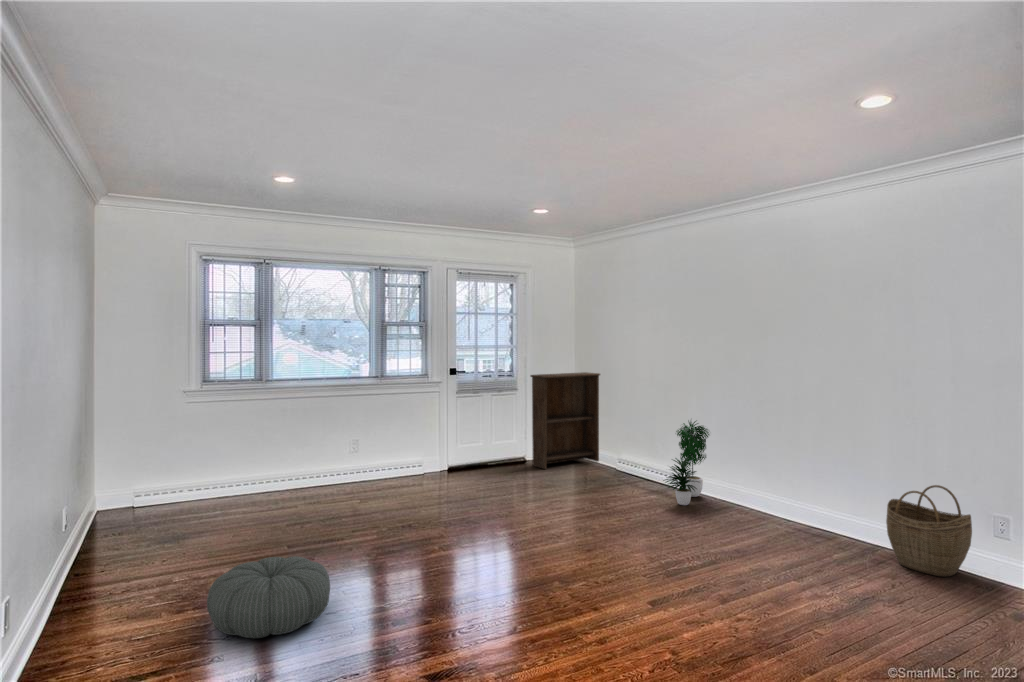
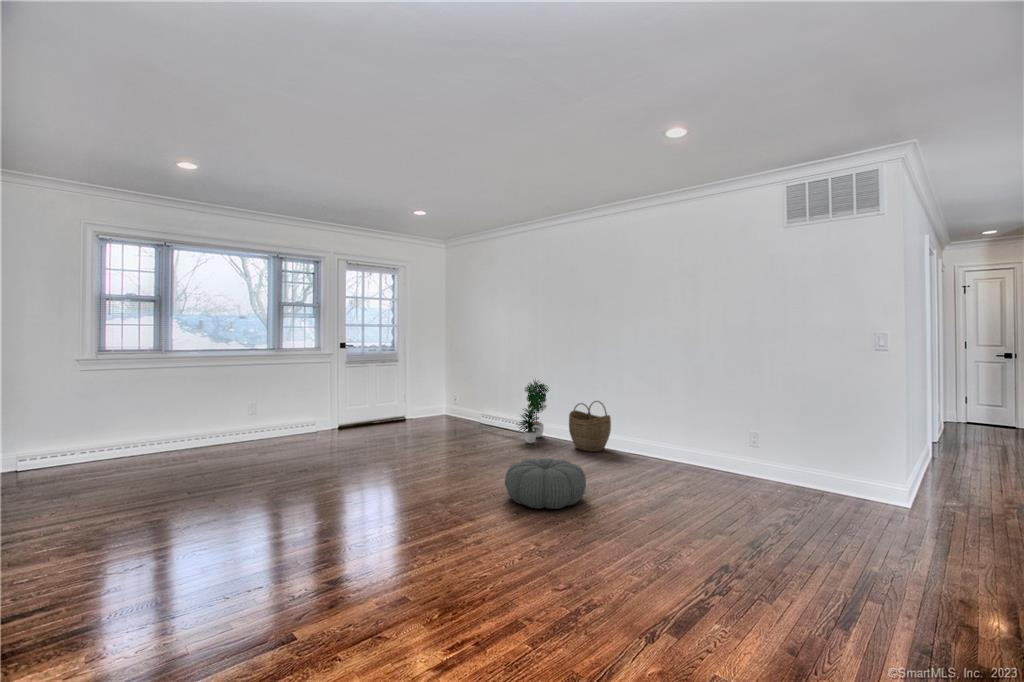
bookshelf: present [531,372,600,469] -> none [410,349,465,424]
woven basket: present [886,485,972,577] -> present [569,401,611,452]
pouf: present [207,556,330,638] -> present [505,458,586,509]

